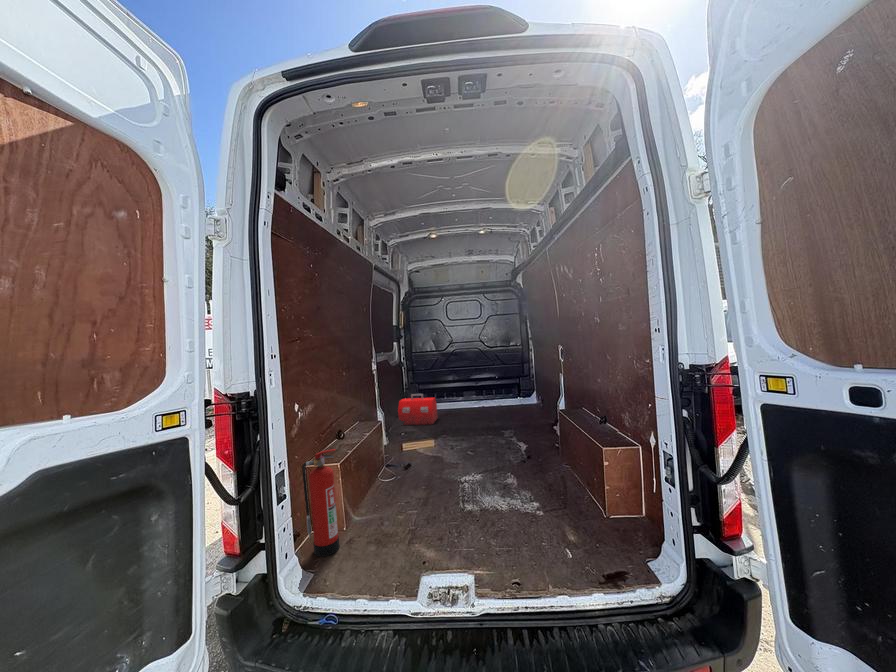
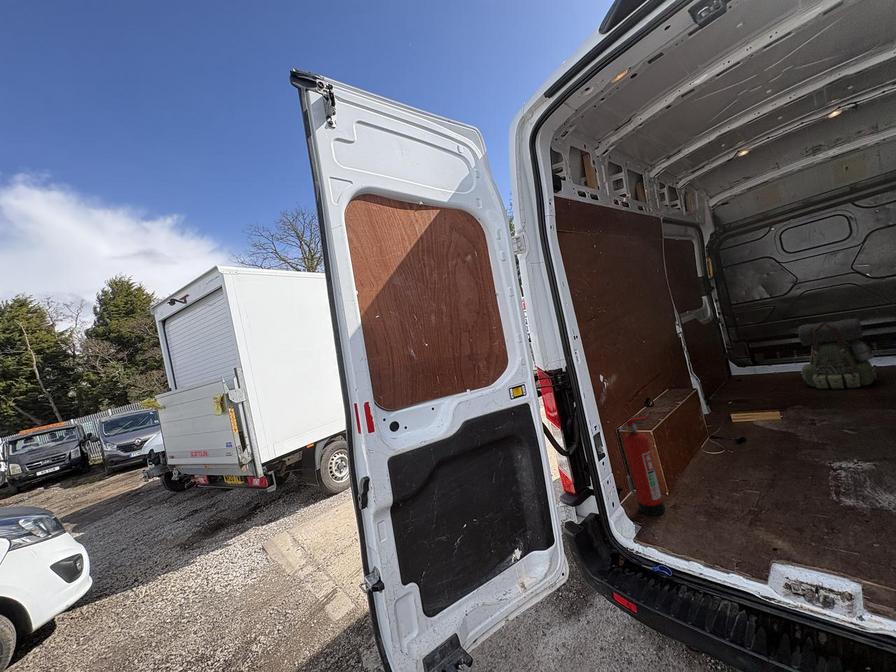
backpack: none [448,373,485,422] -> present [798,319,876,389]
toolbox: present [398,394,438,425] -> none [720,354,784,392]

